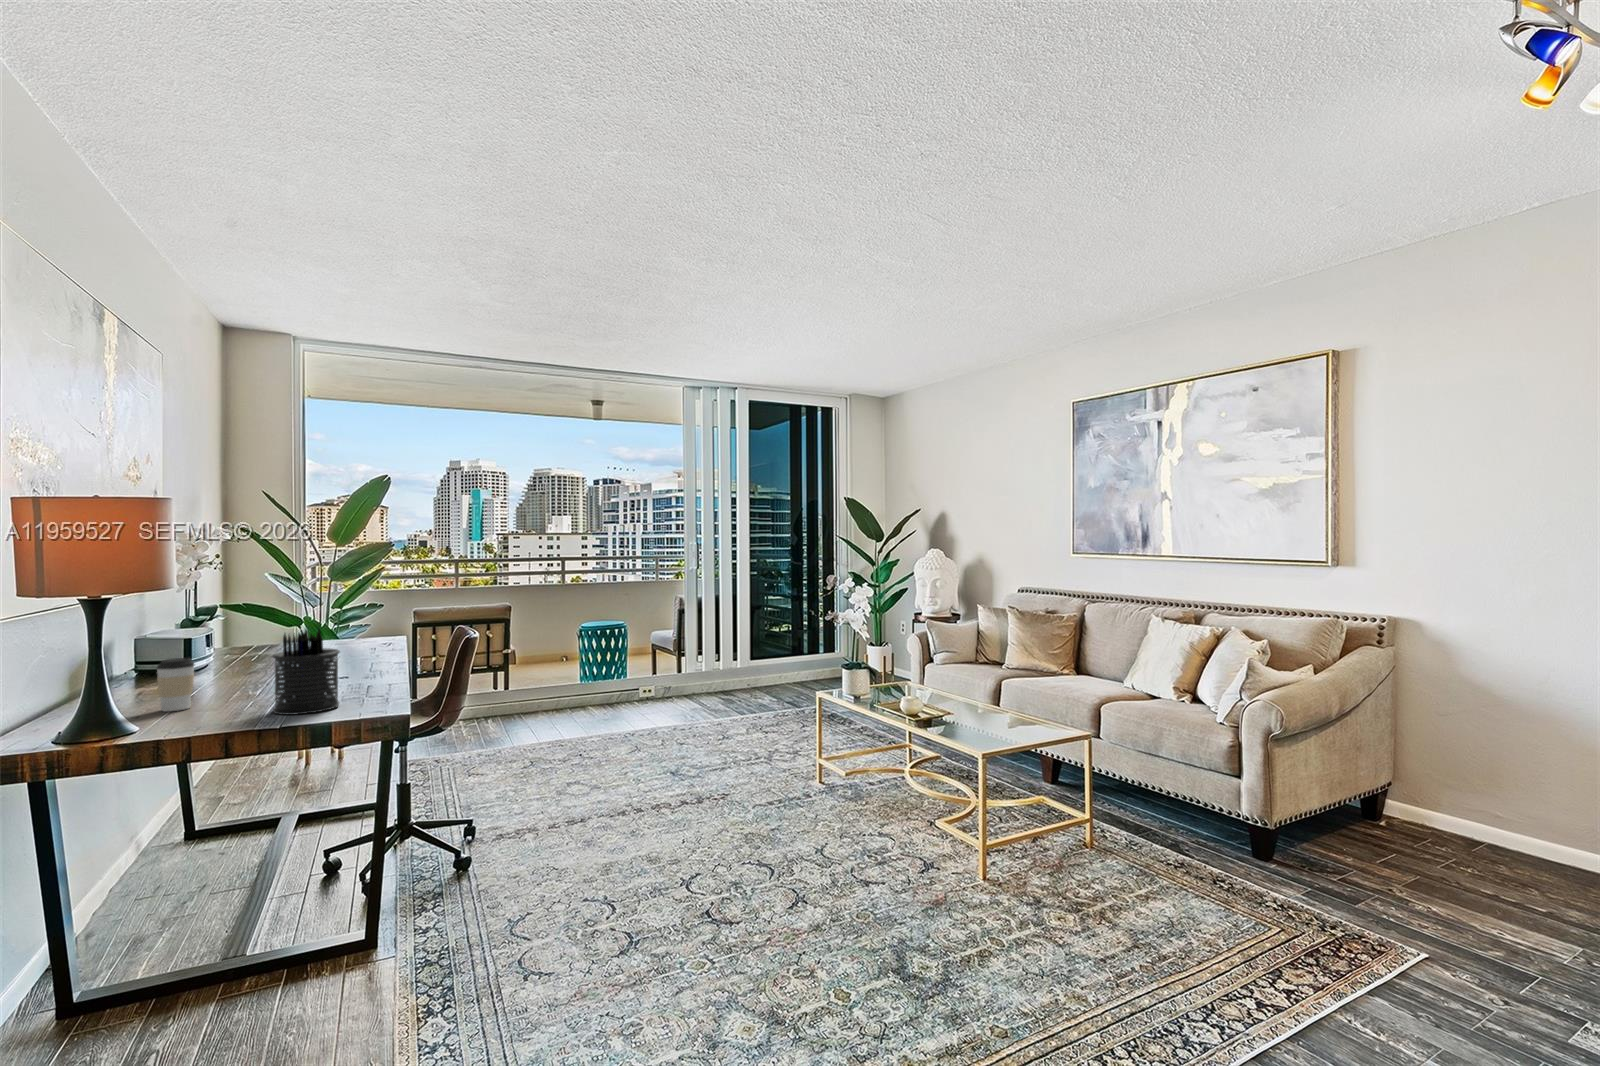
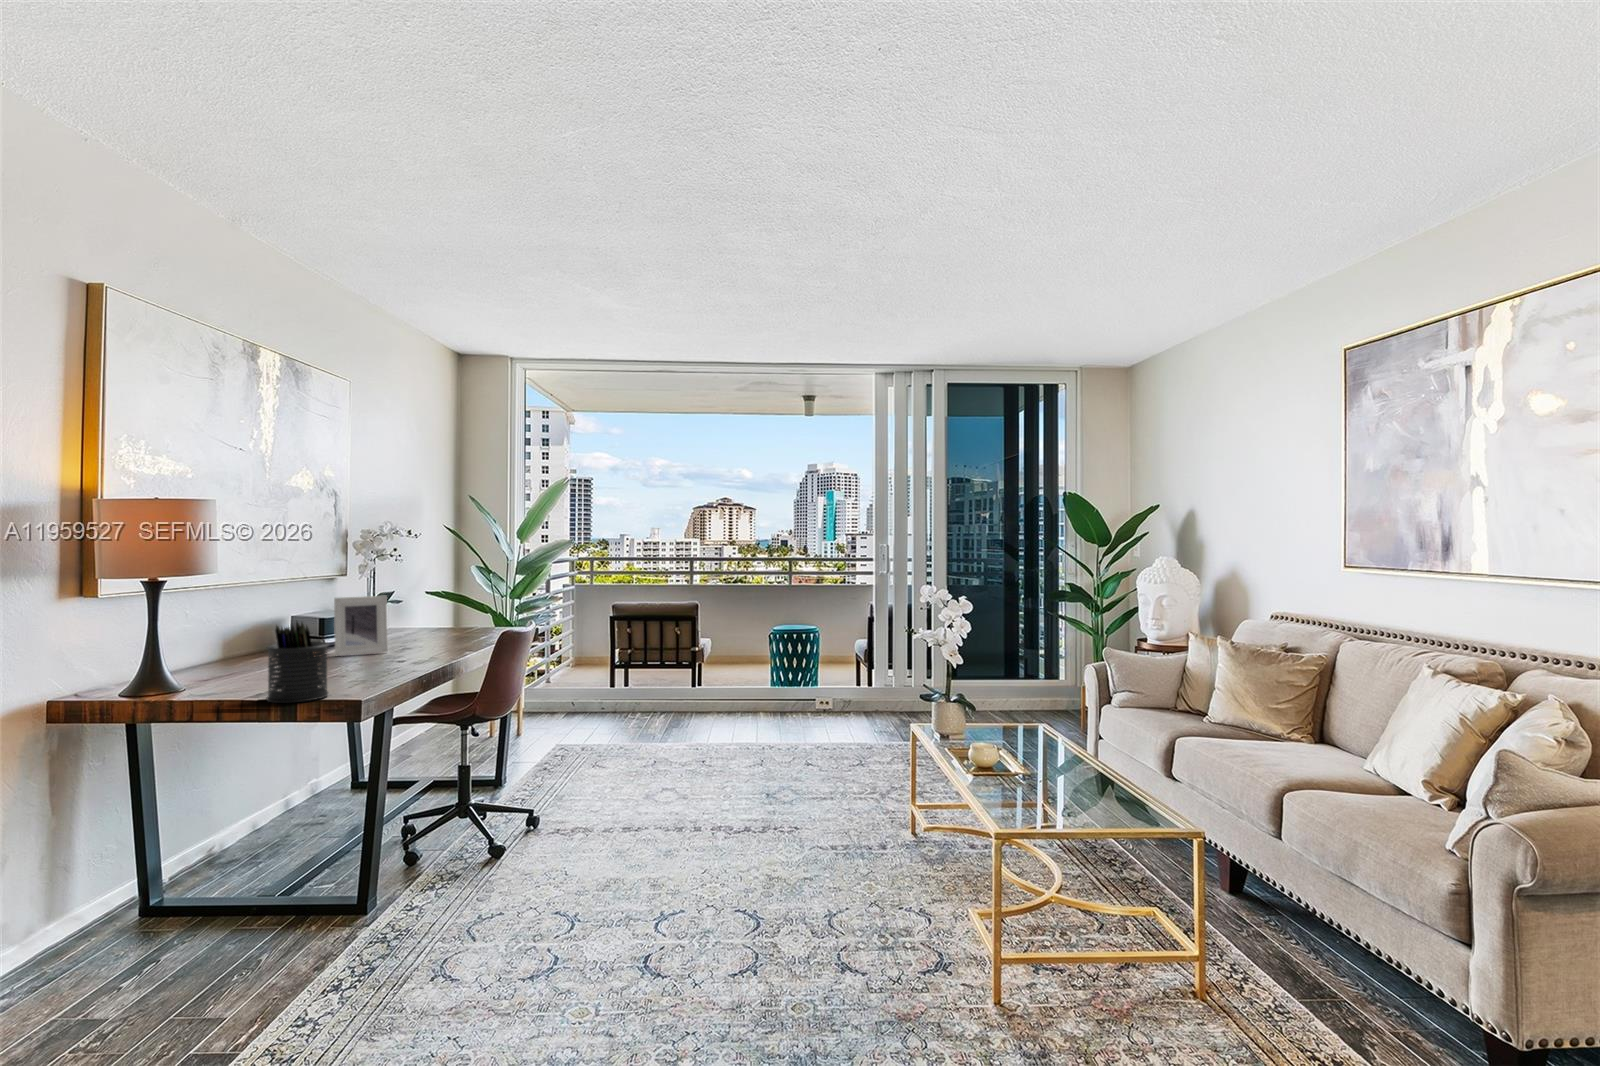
picture frame: none [219,603,283,673] -> present [334,596,388,656]
coffee cup: present [157,658,194,711] -> none [204,642,237,689]

